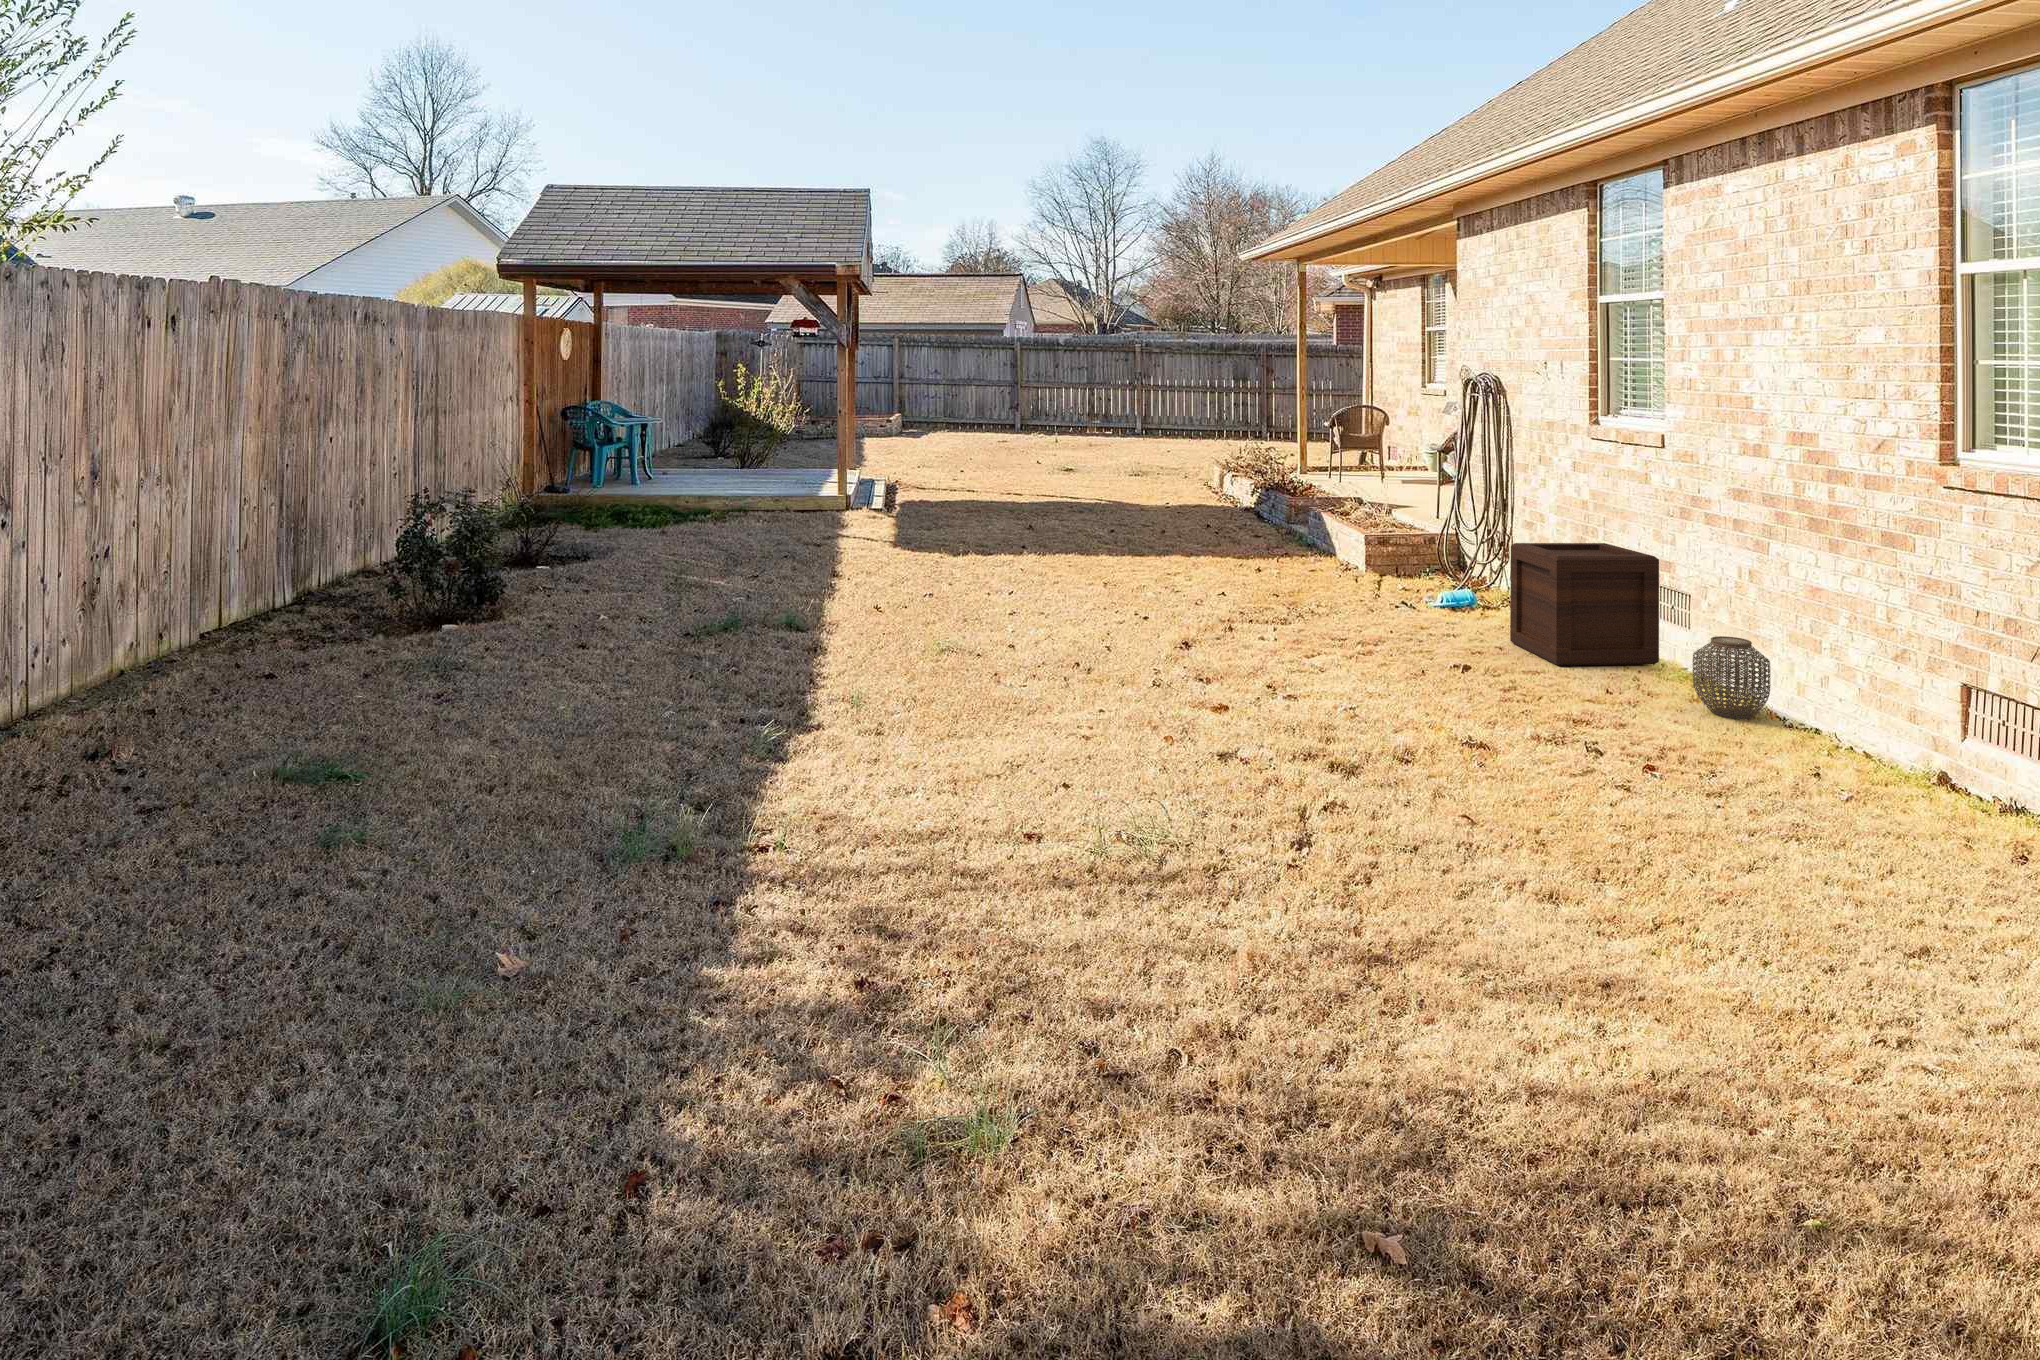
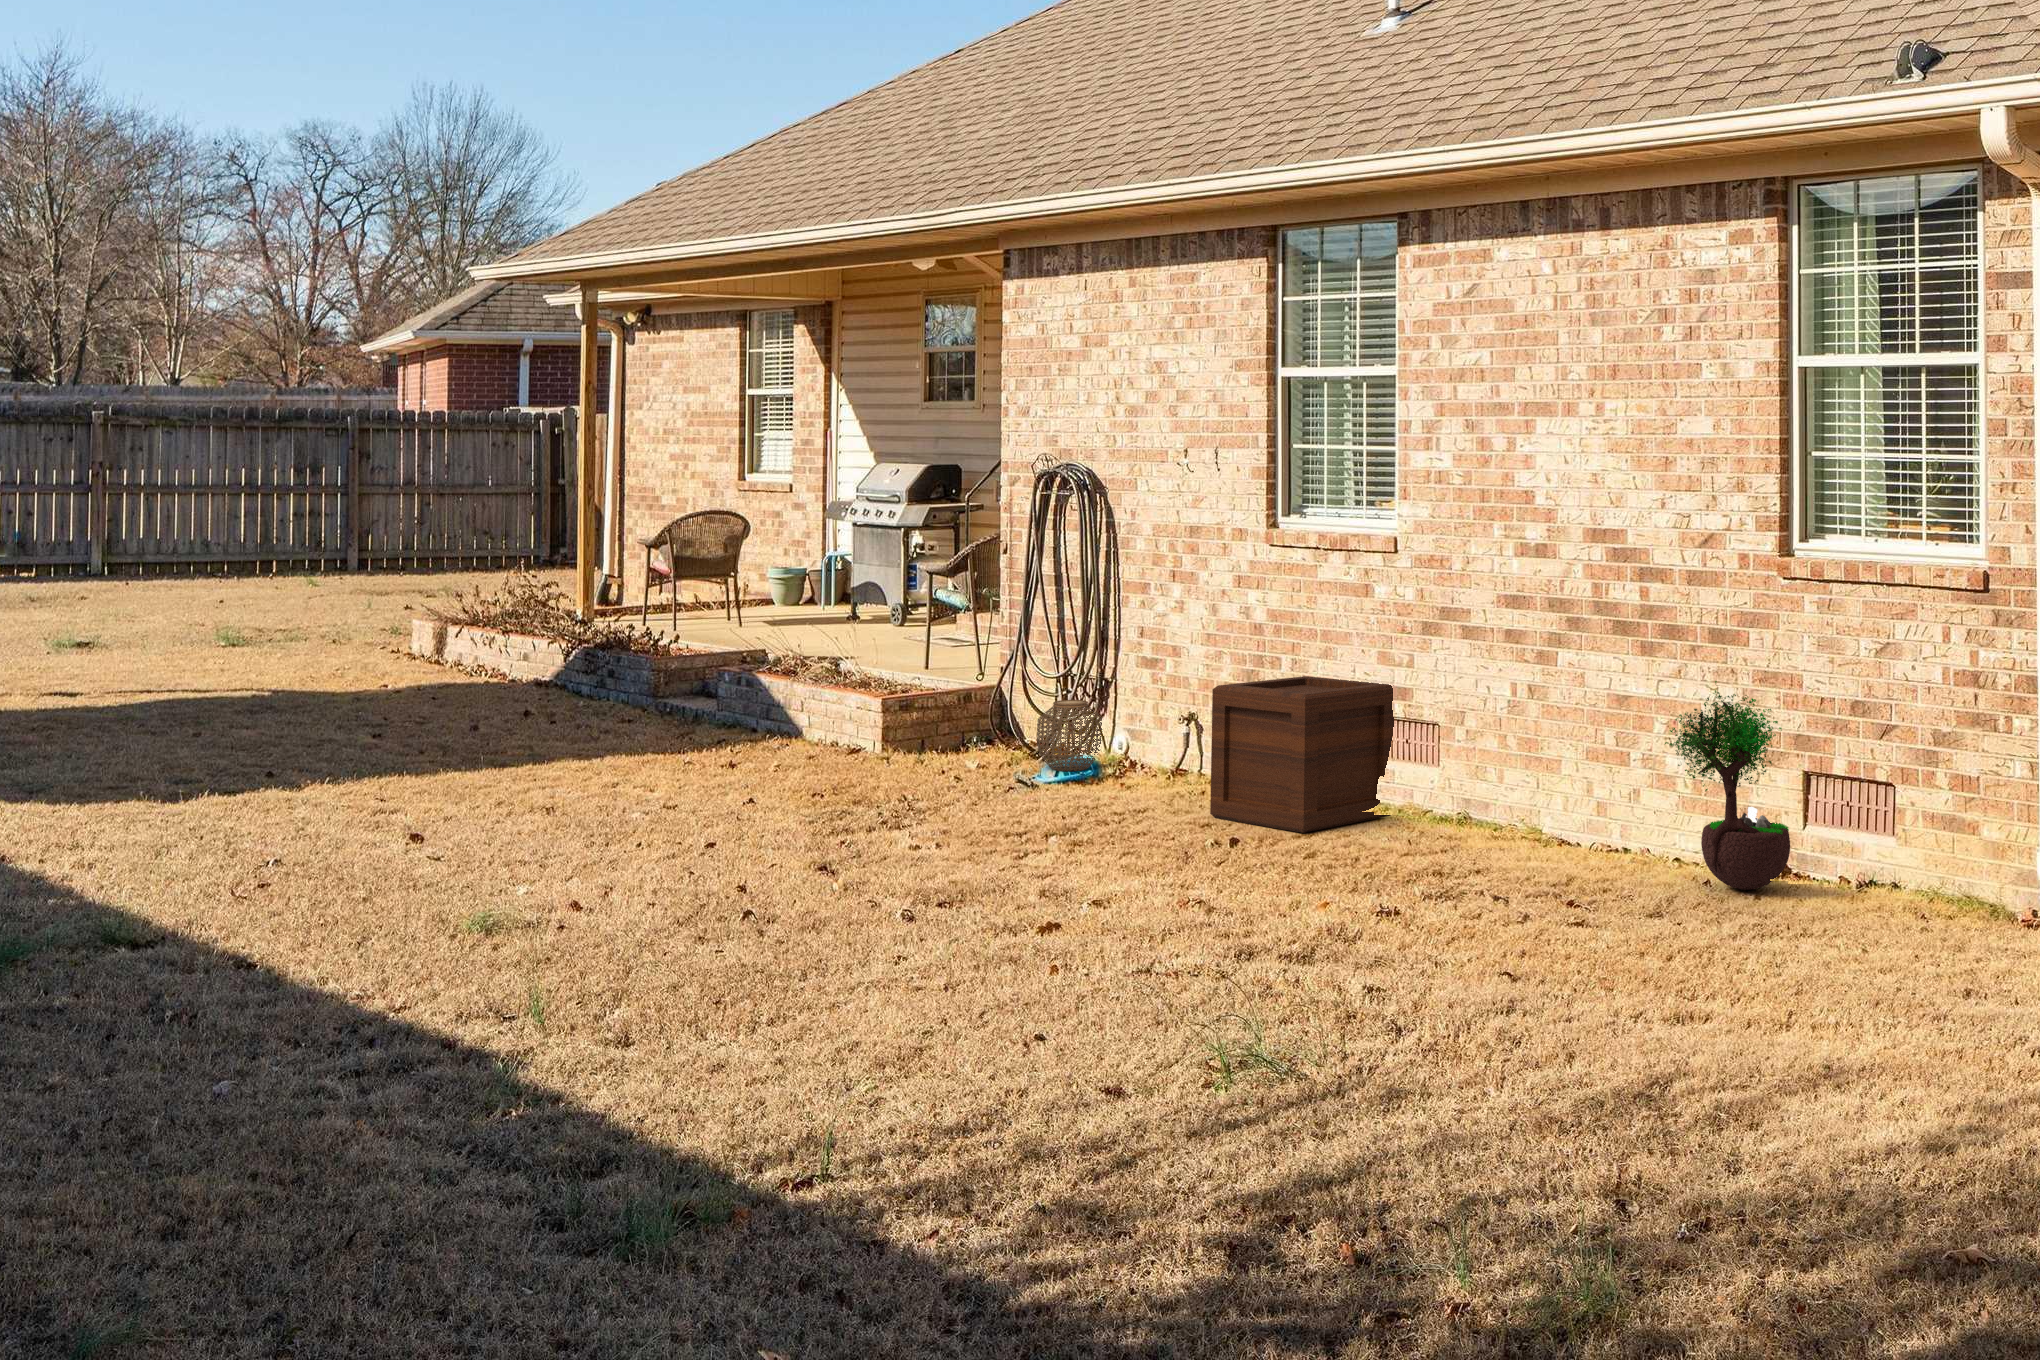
potted tree: none [1785,580,1938,788] -> present [1665,681,1790,890]
woven basket: present [1693,636,1770,719] -> present [1037,700,1103,771]

